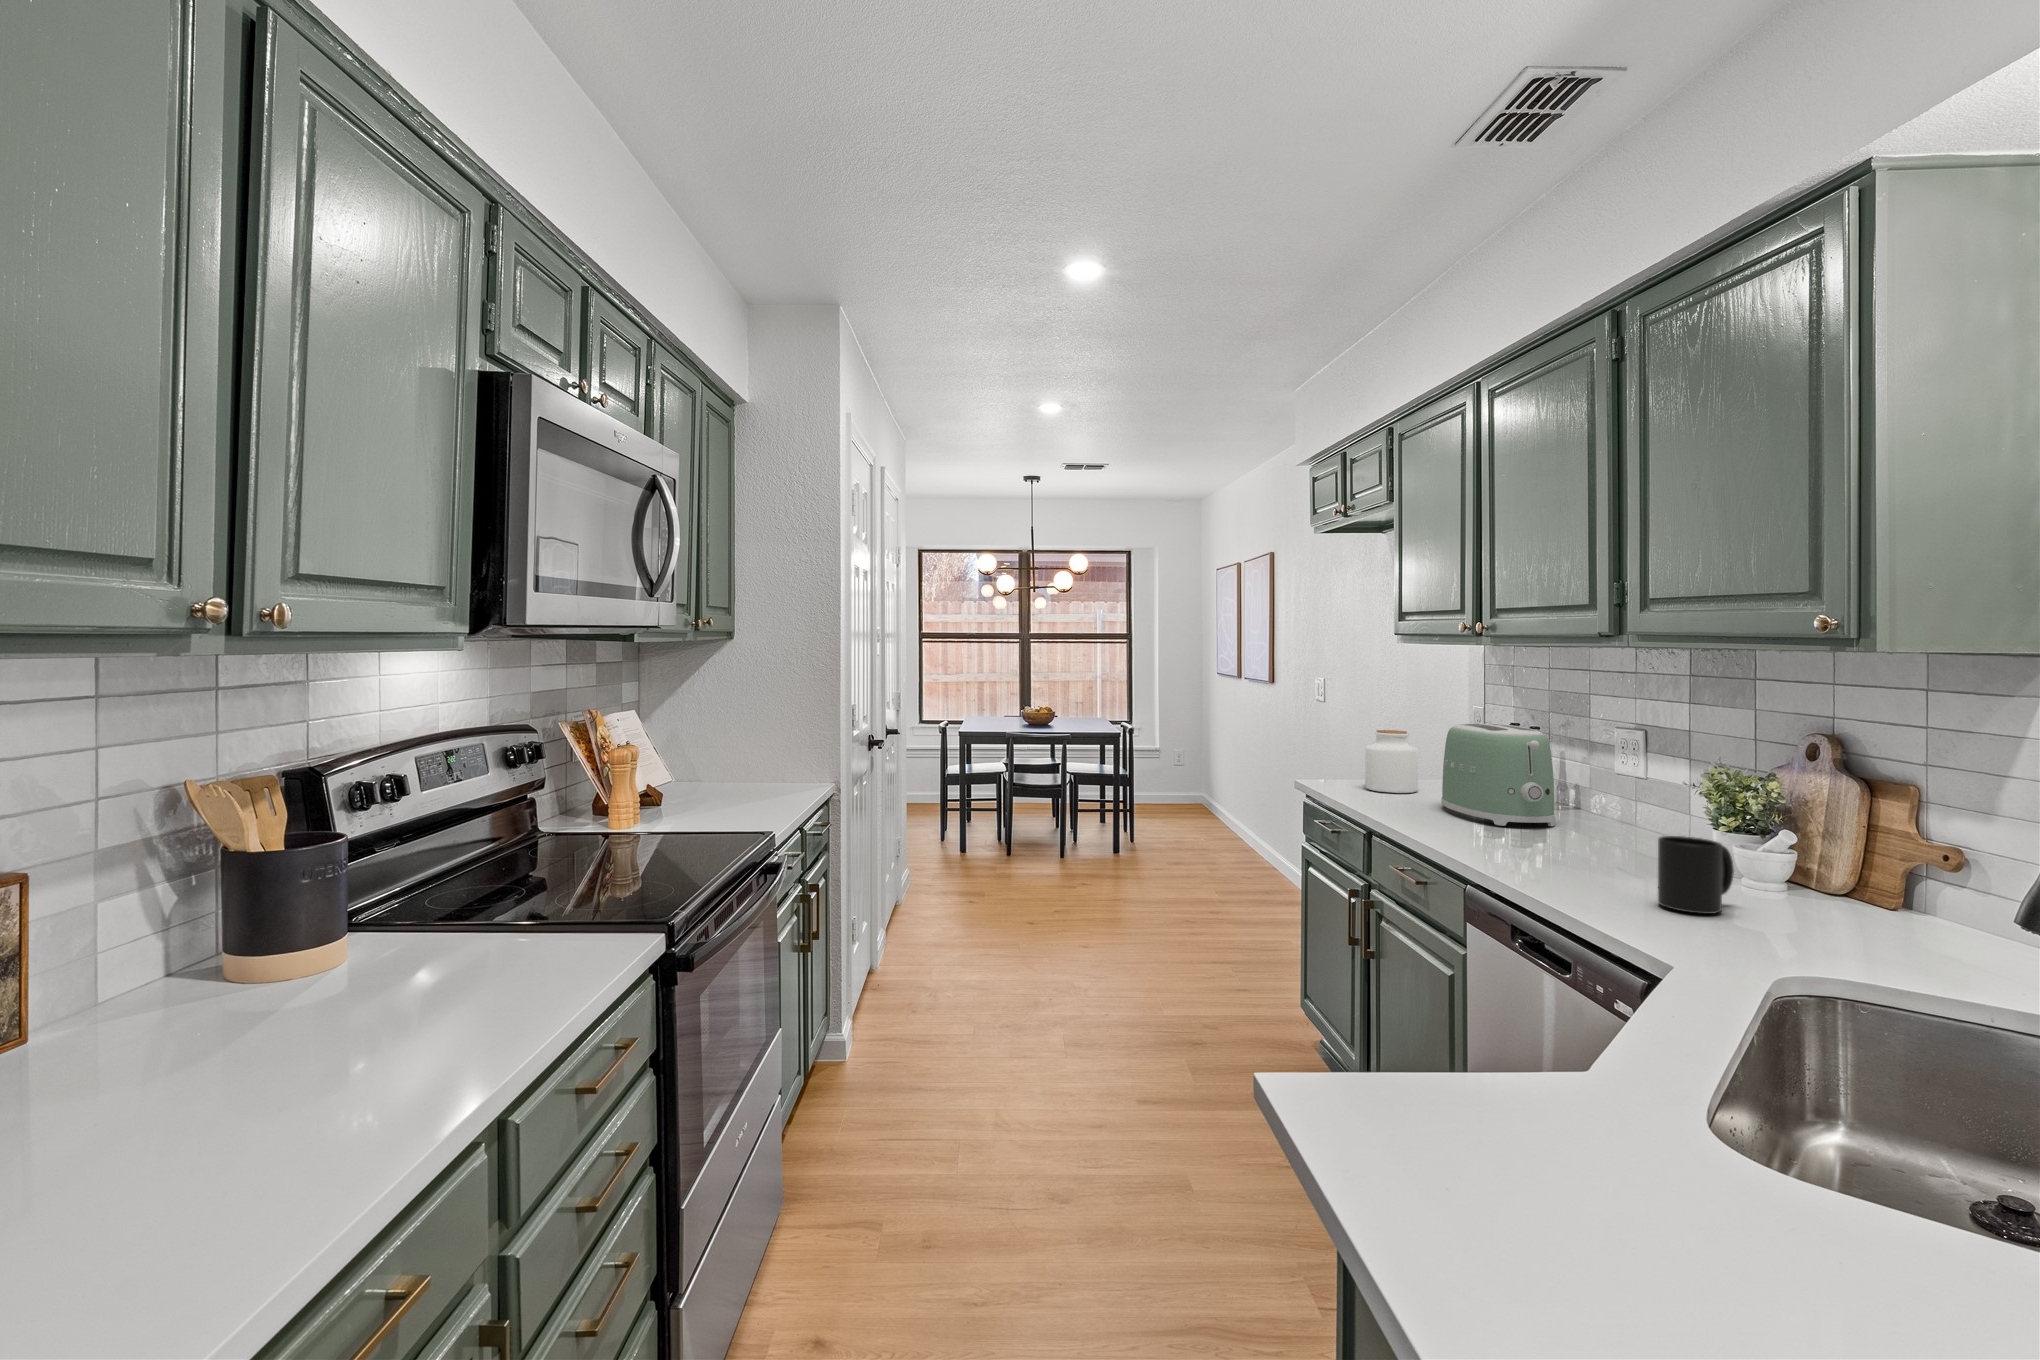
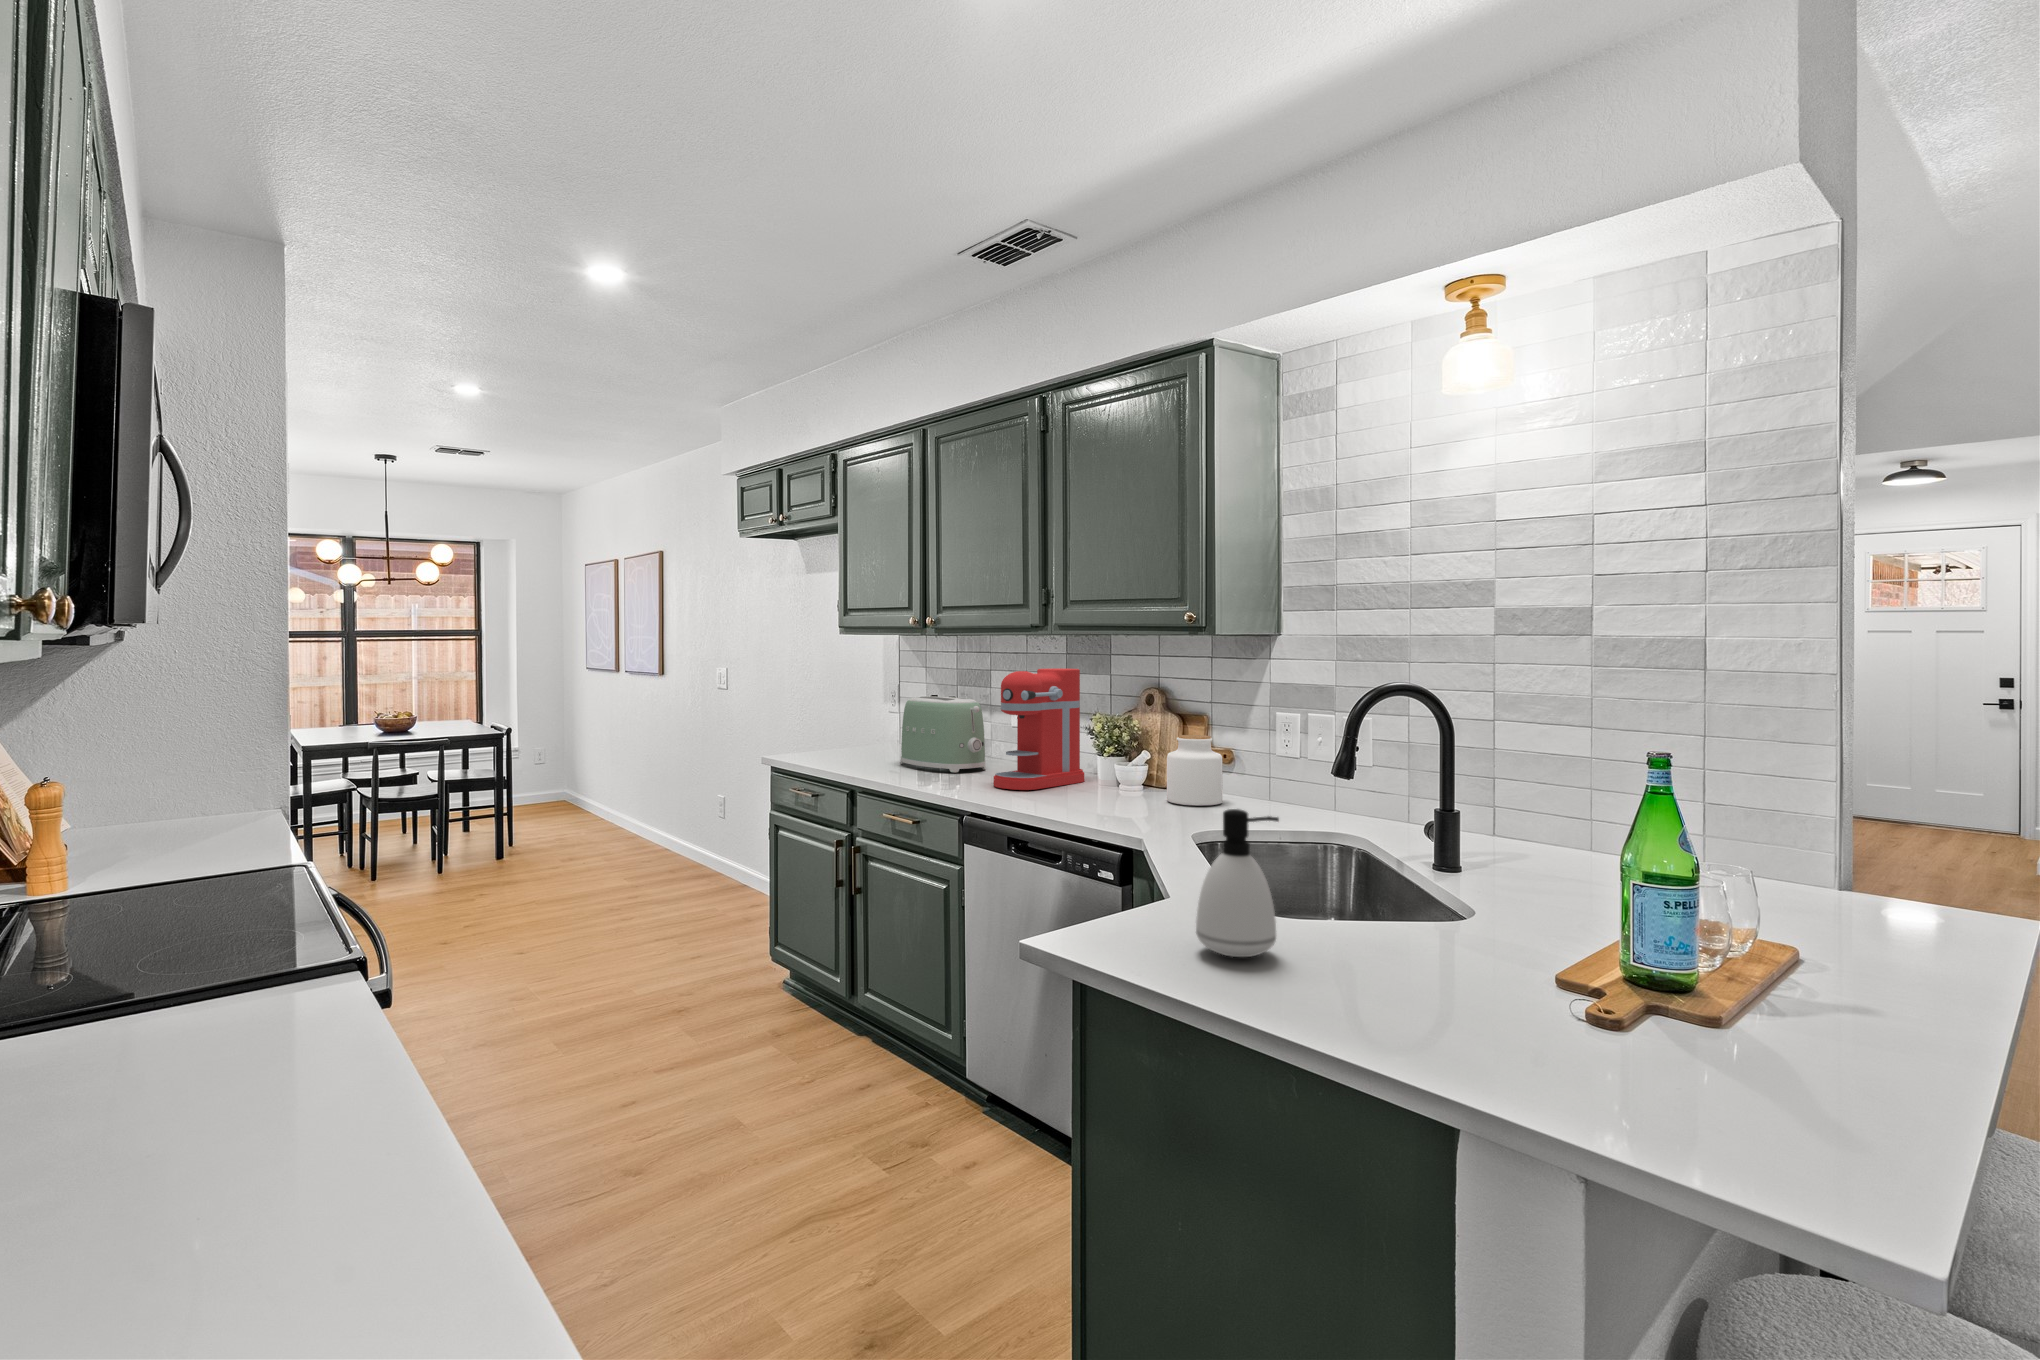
coffee maker: none [1533,695,1696,865] -> present [994,669,1084,790]
jar: present [1365,730,1418,793] -> present [1167,735,1223,806]
mug: present [1658,836,1734,914] -> none [1094,760,1129,808]
soap dispenser: none [1516,965,1684,1240] -> present [1196,809,1279,957]

